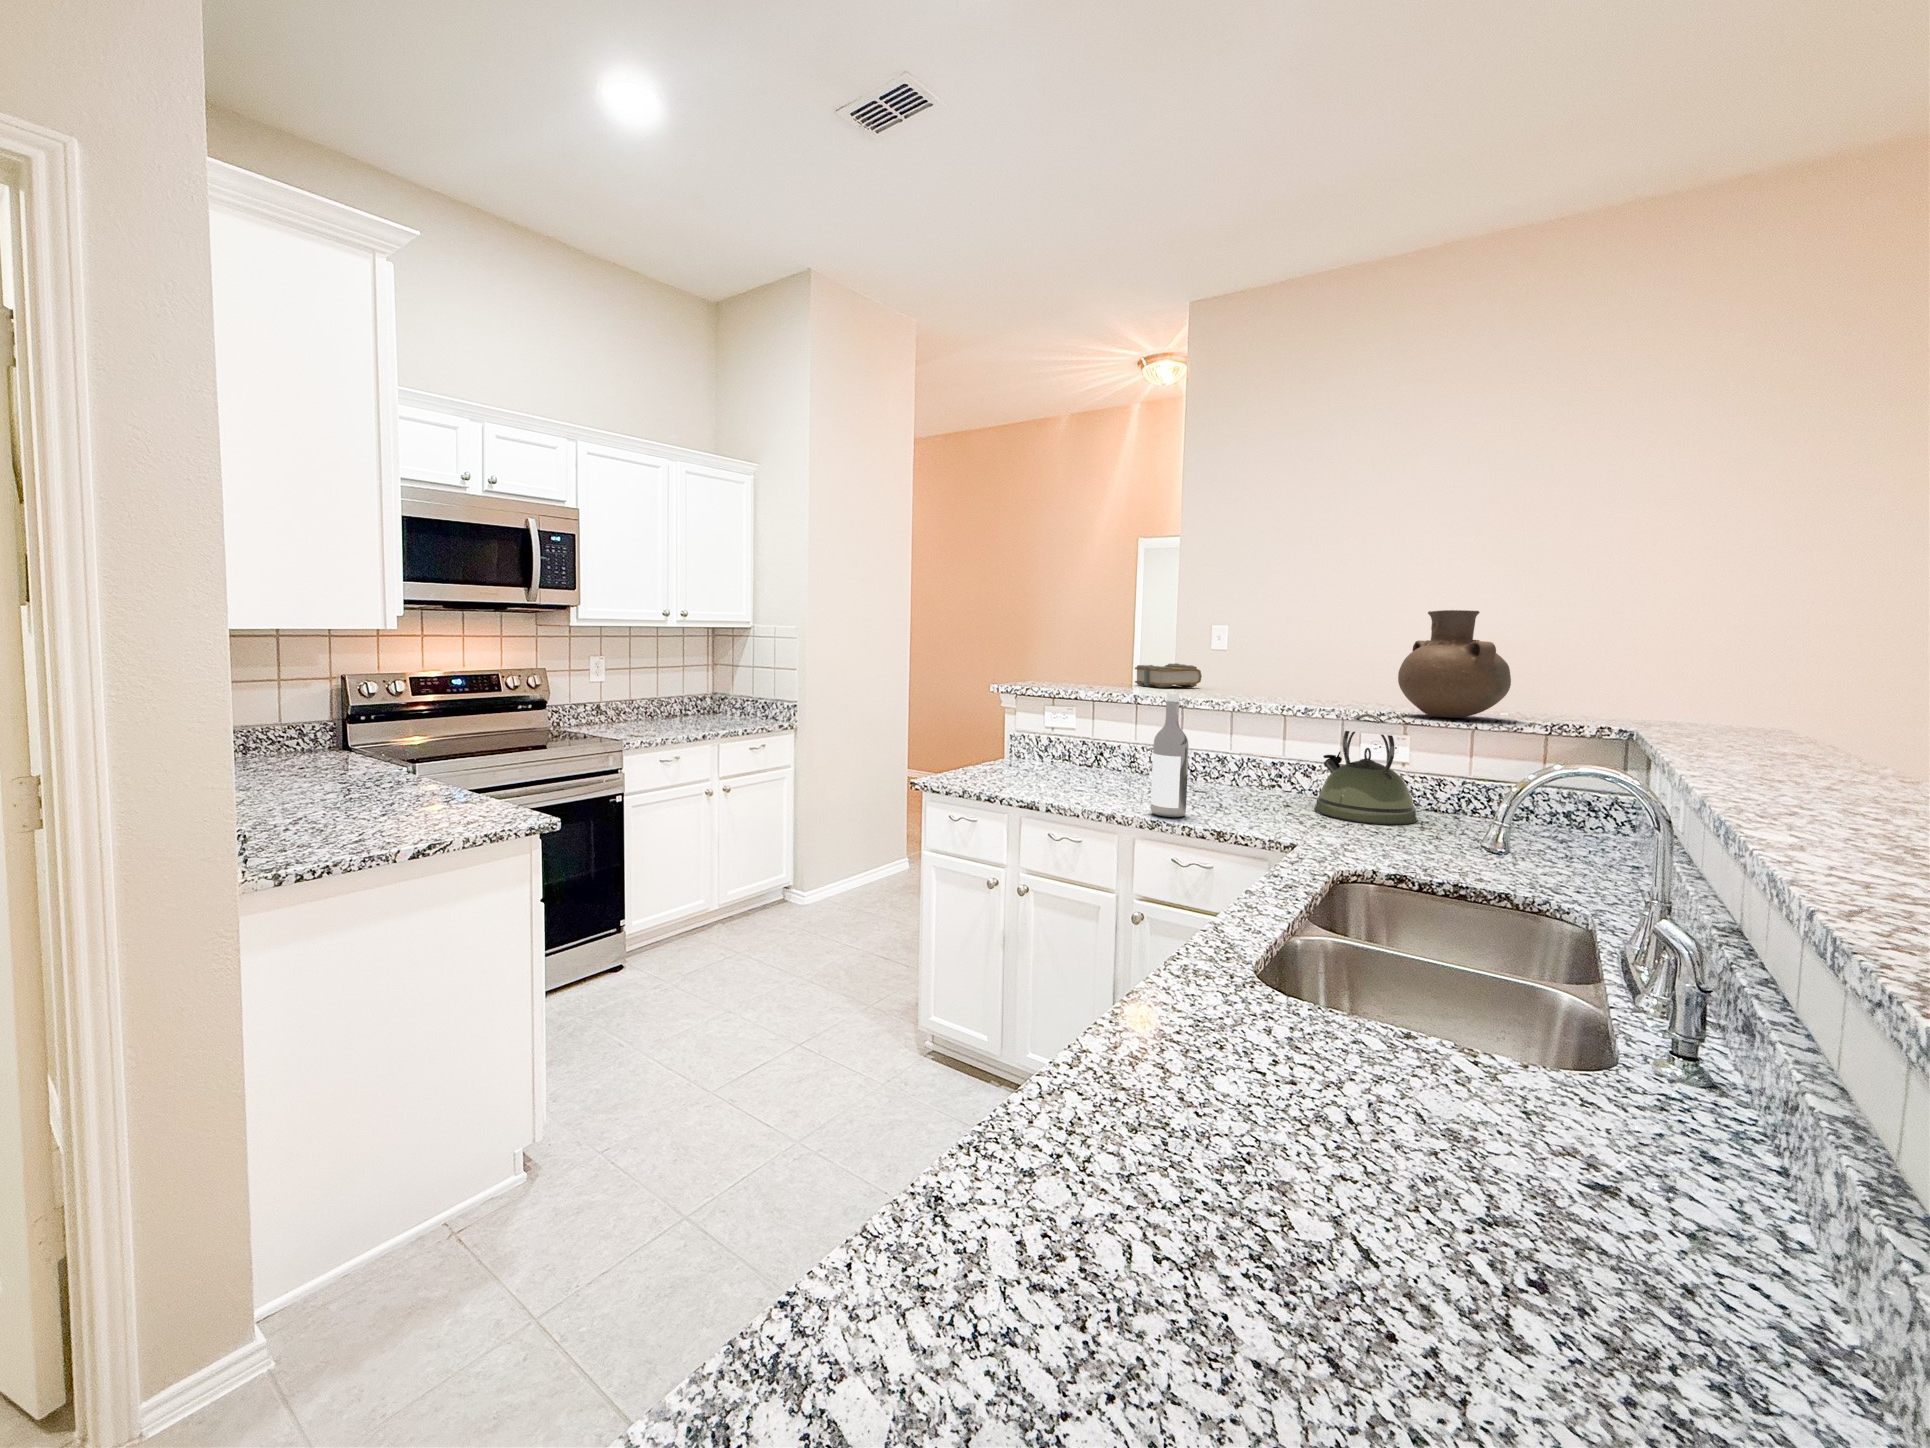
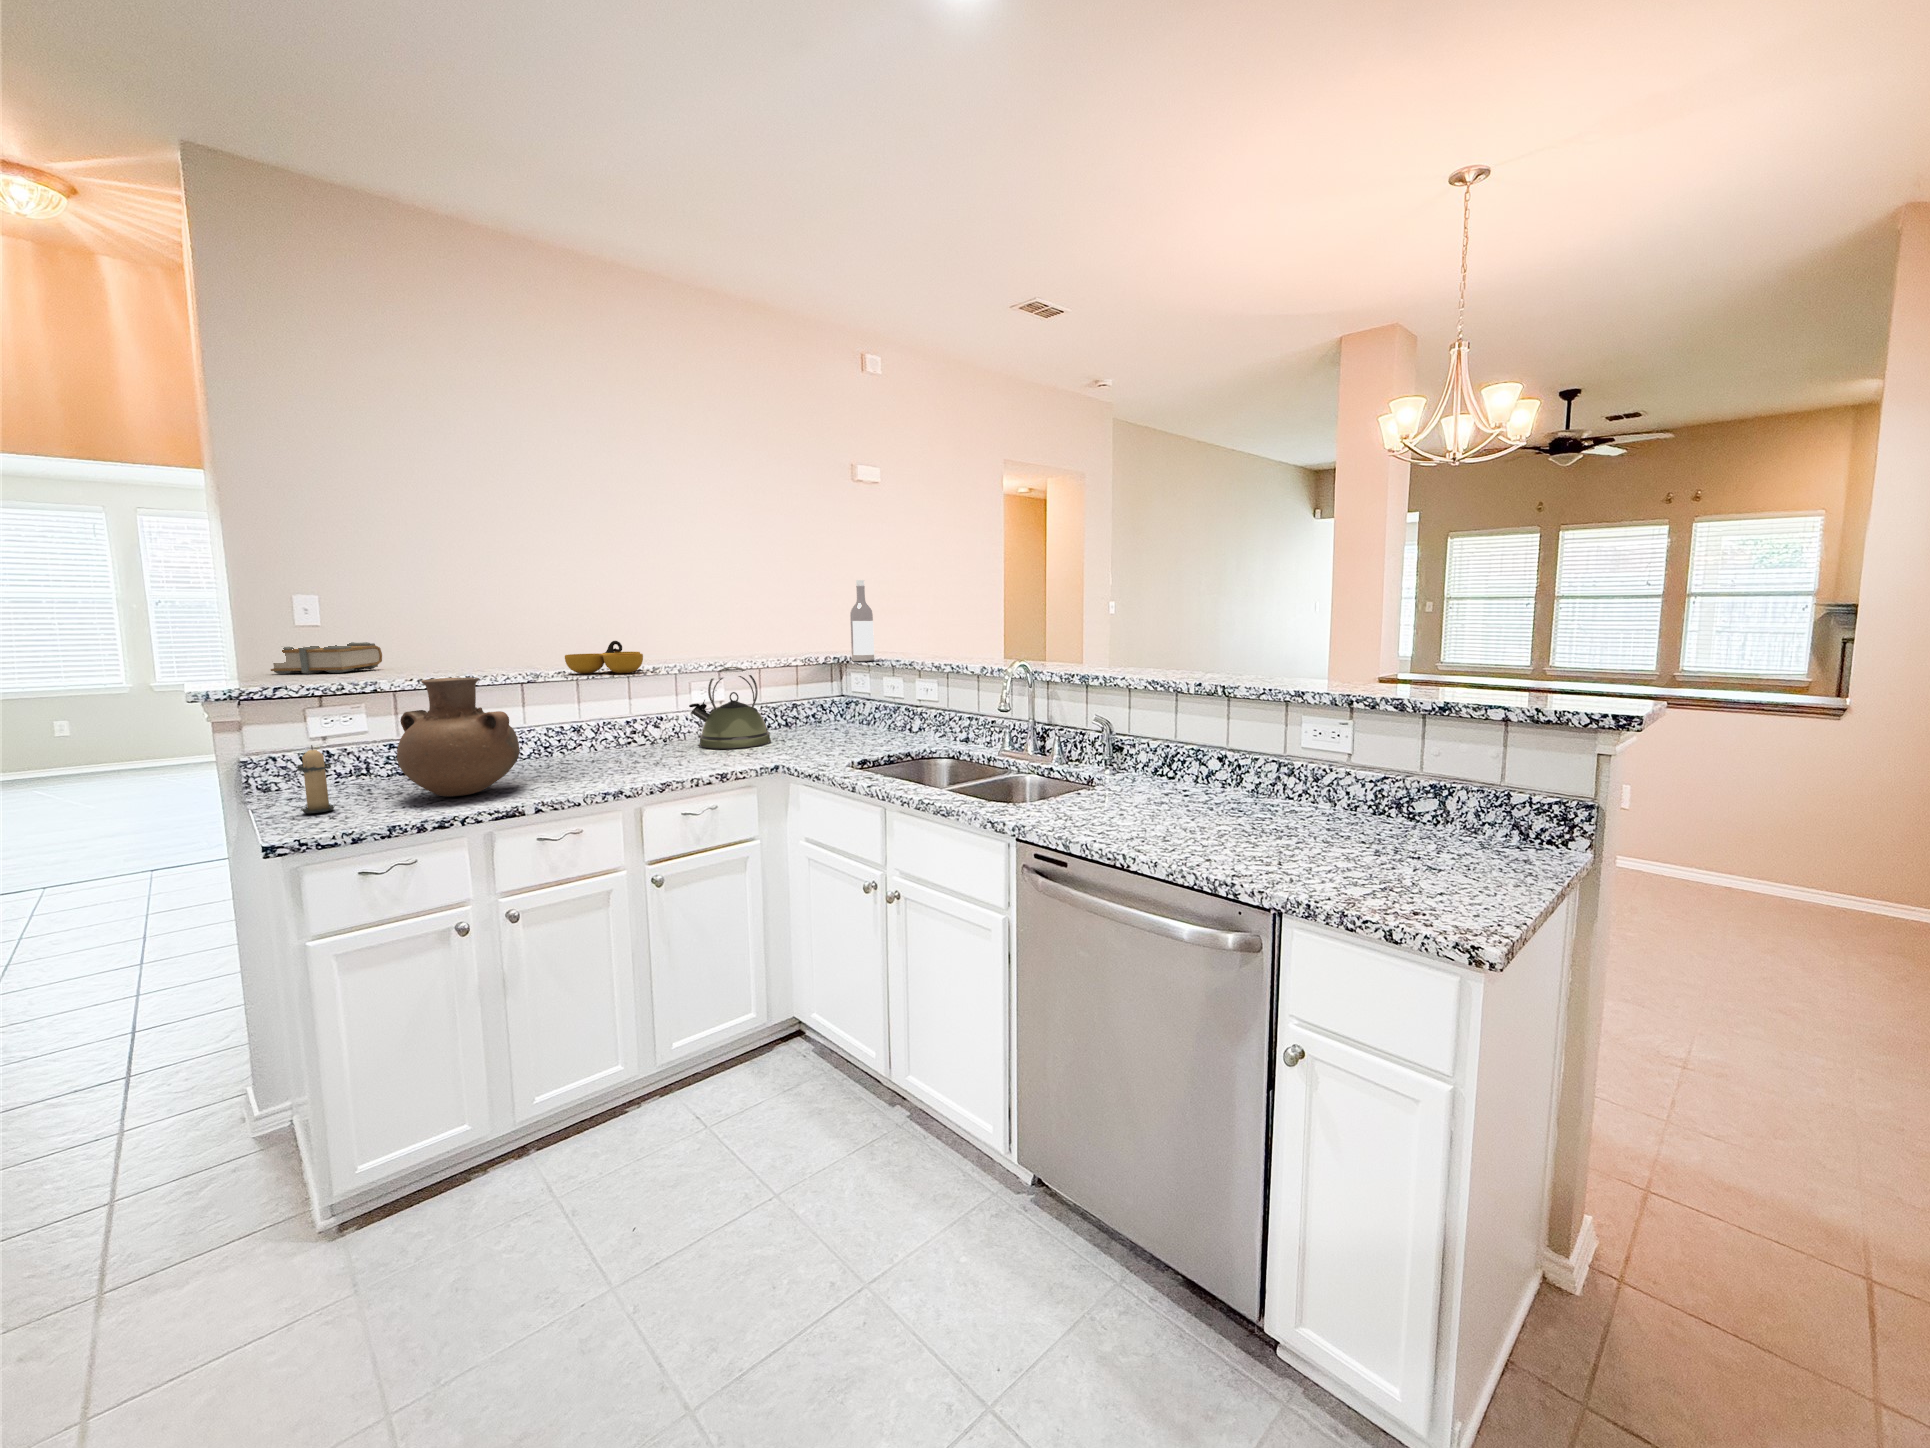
vase: present [1398,610,1511,718] -> present [397,677,519,796]
decorative bowl: none [1233,673,1320,709] -> present [565,641,643,673]
wine bottle: present [1151,692,1188,817] -> present [850,580,874,662]
candle: none [972,727,995,776] -> present [296,745,335,813]

